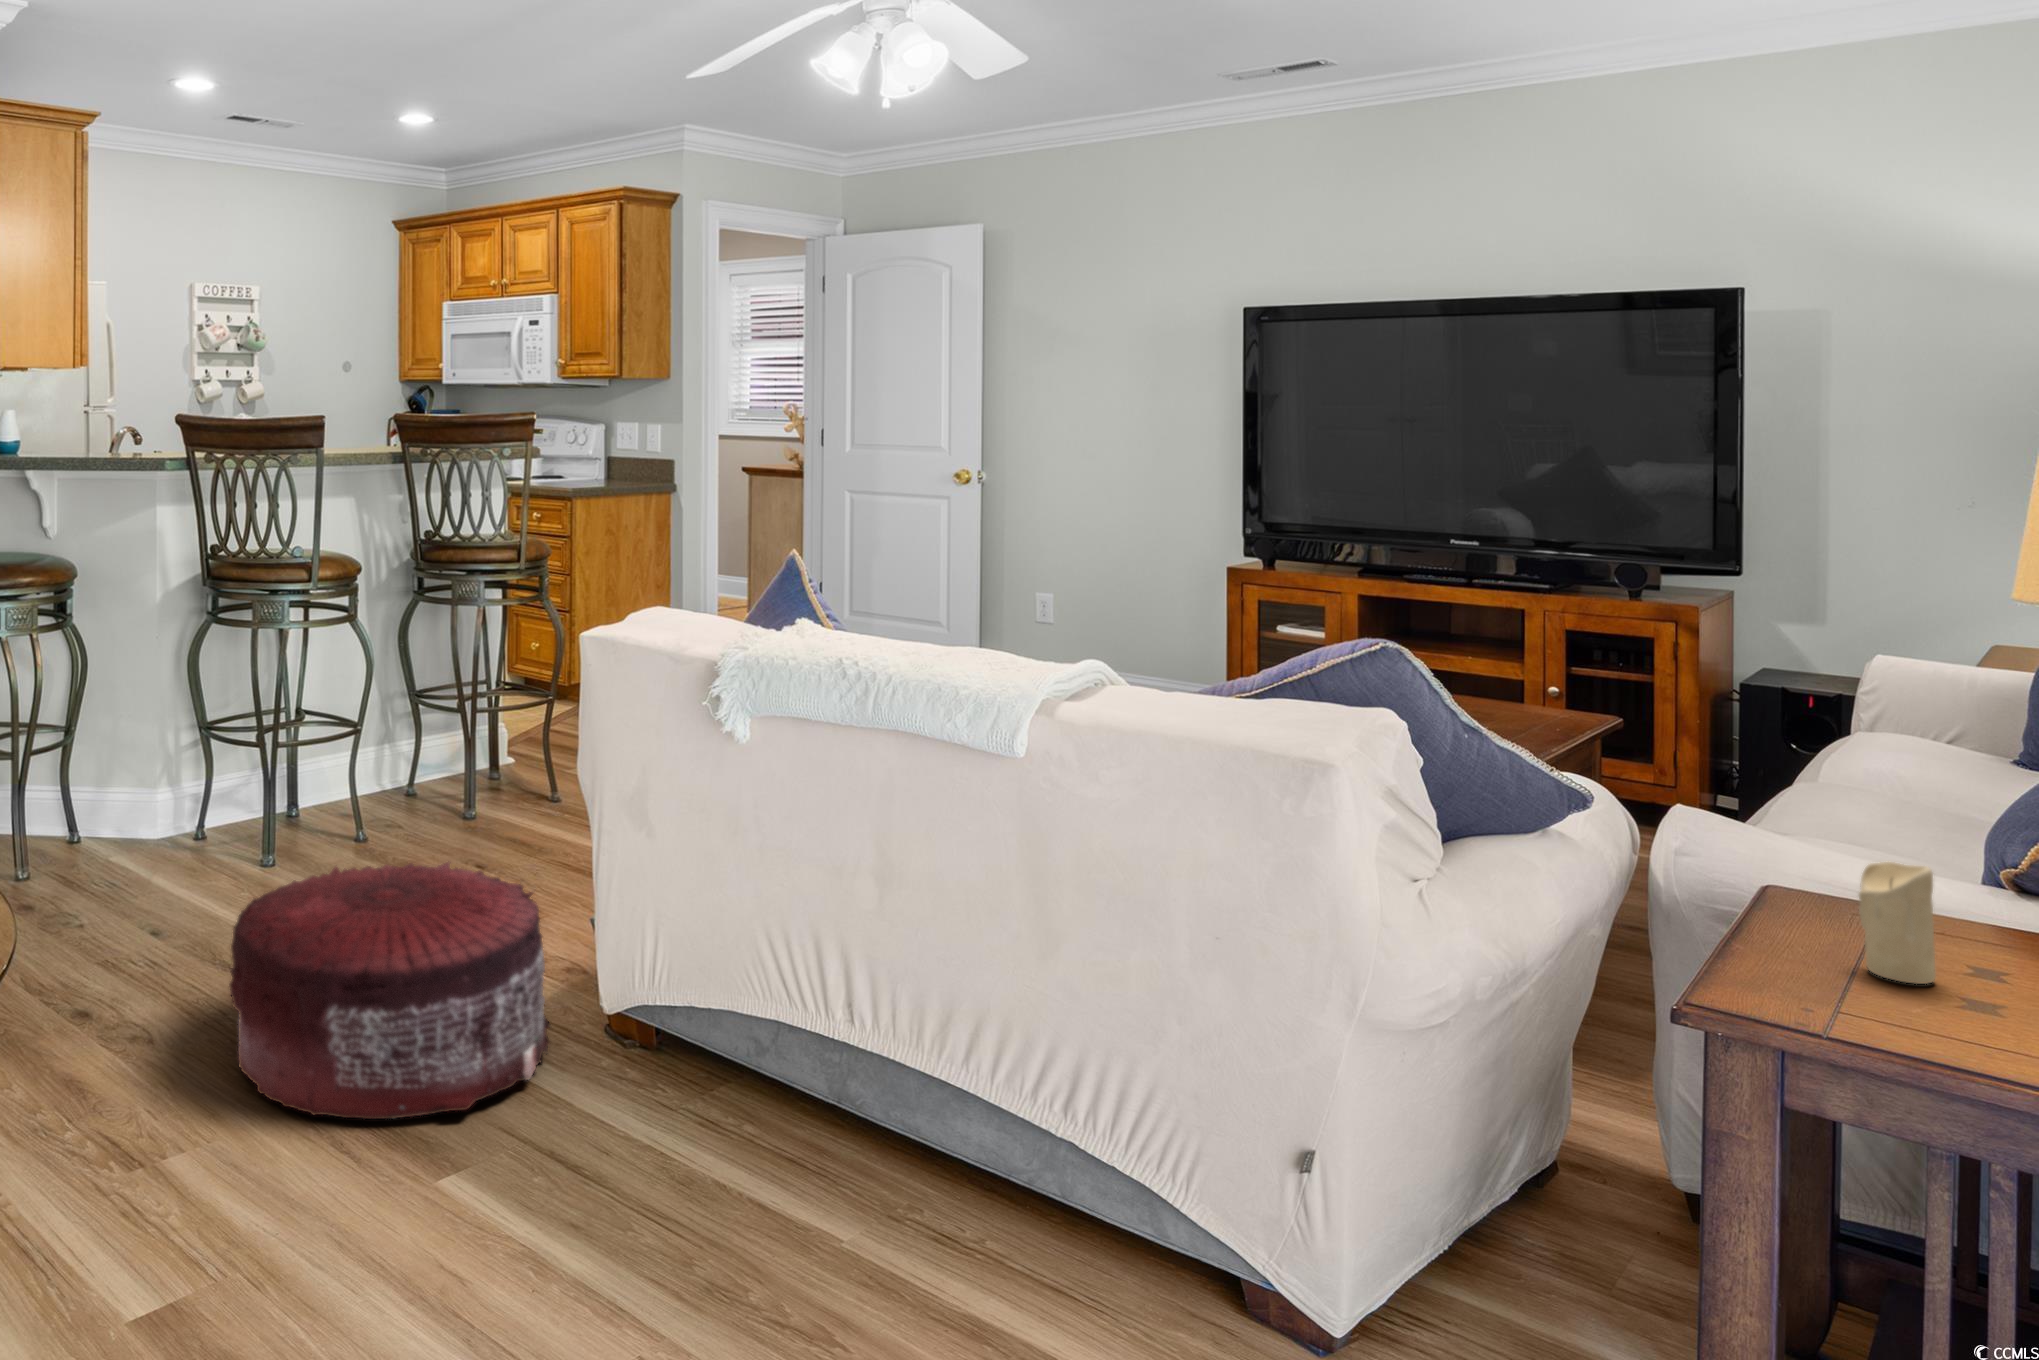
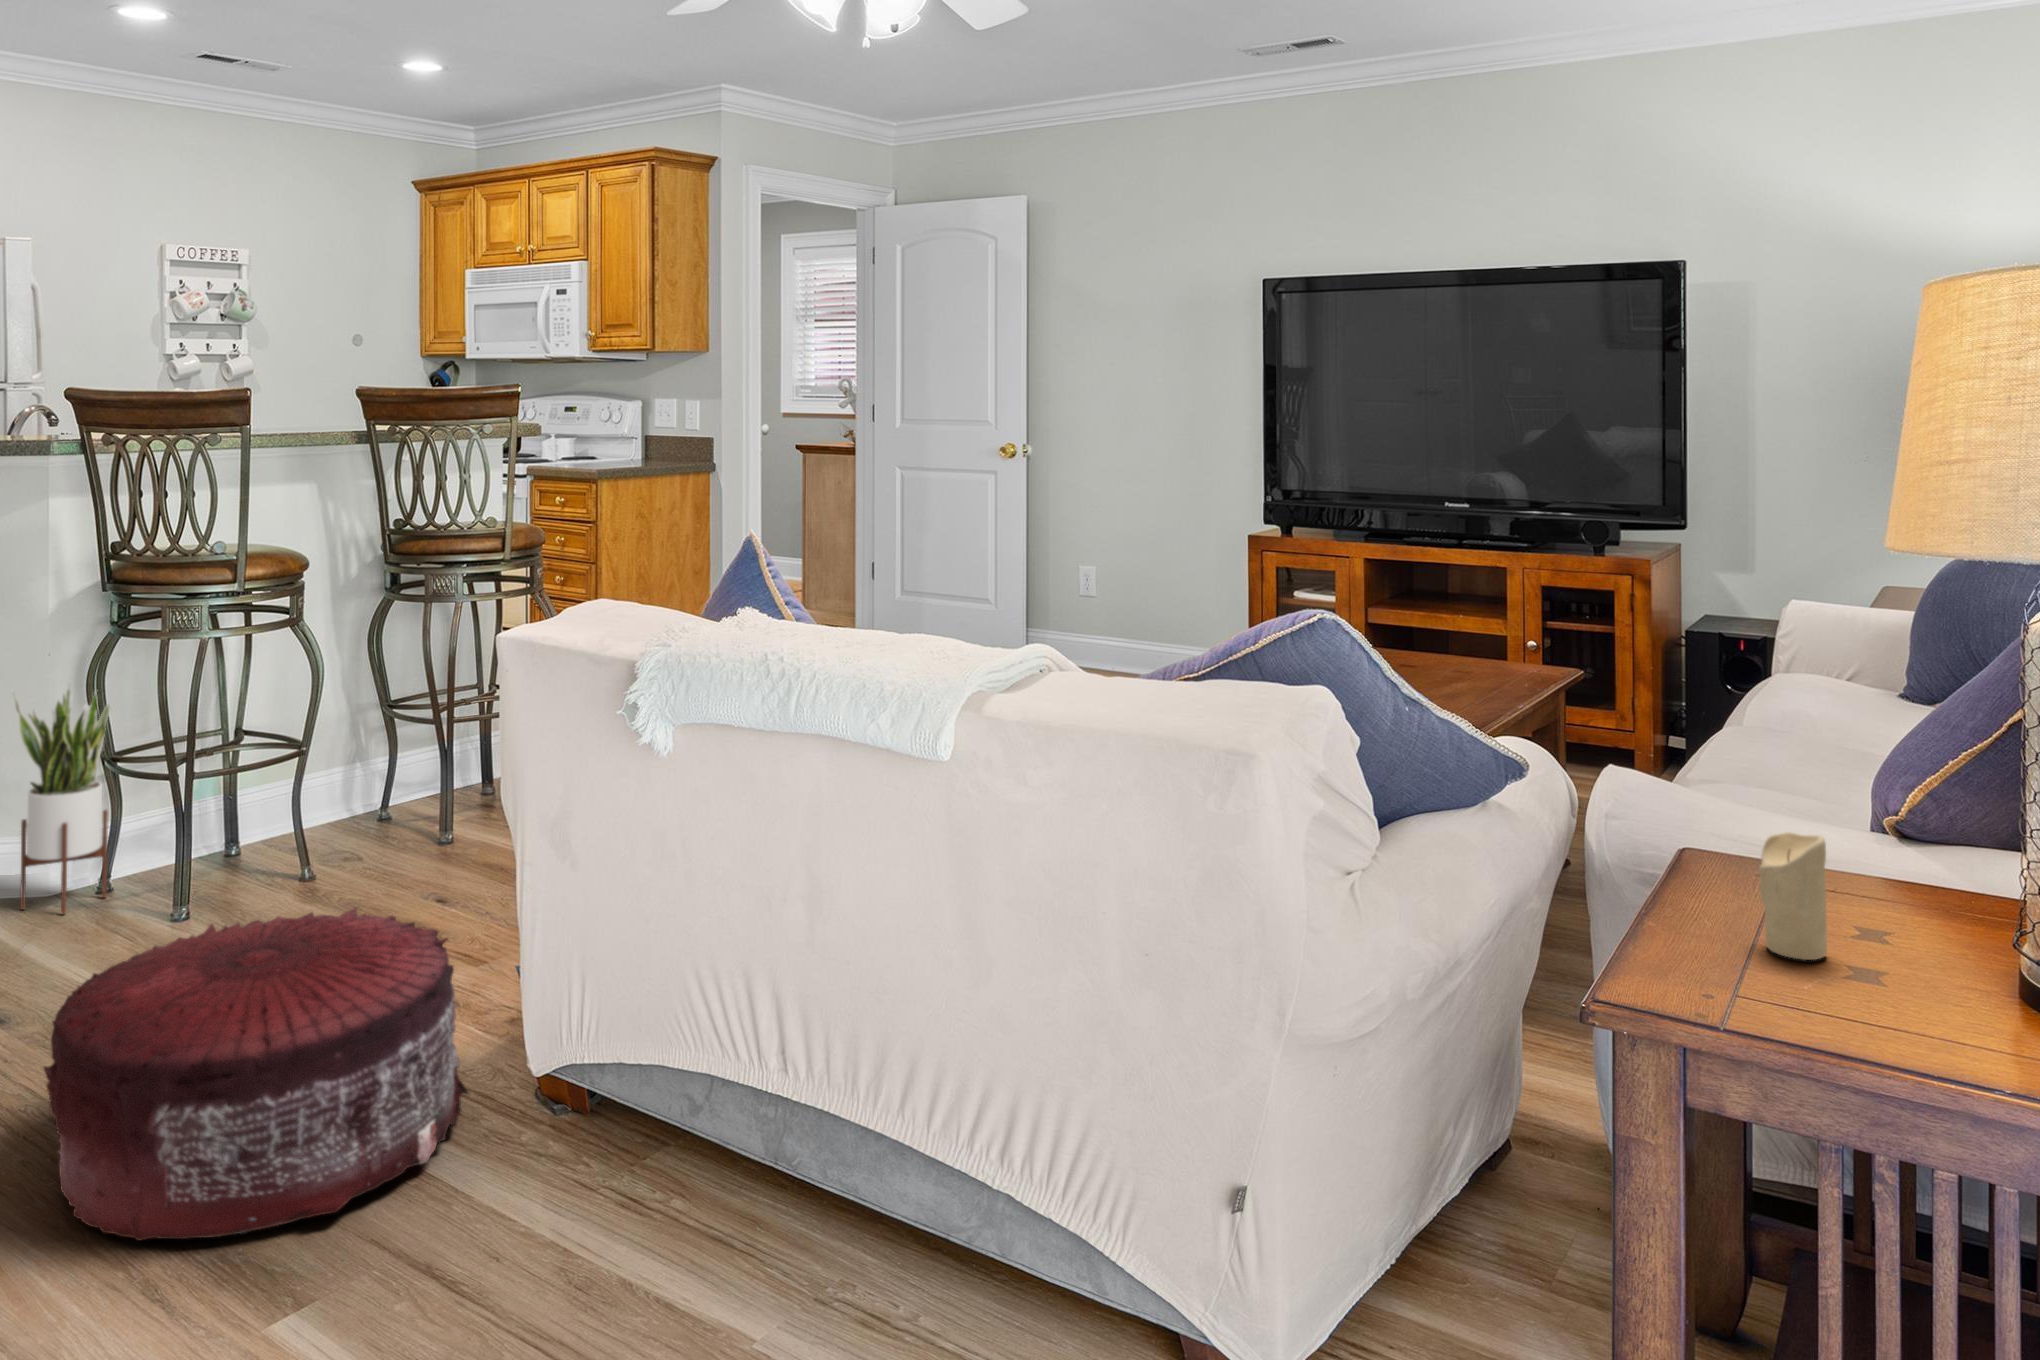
potted plant: none [135,659,207,857] -> present [11,682,110,914]

